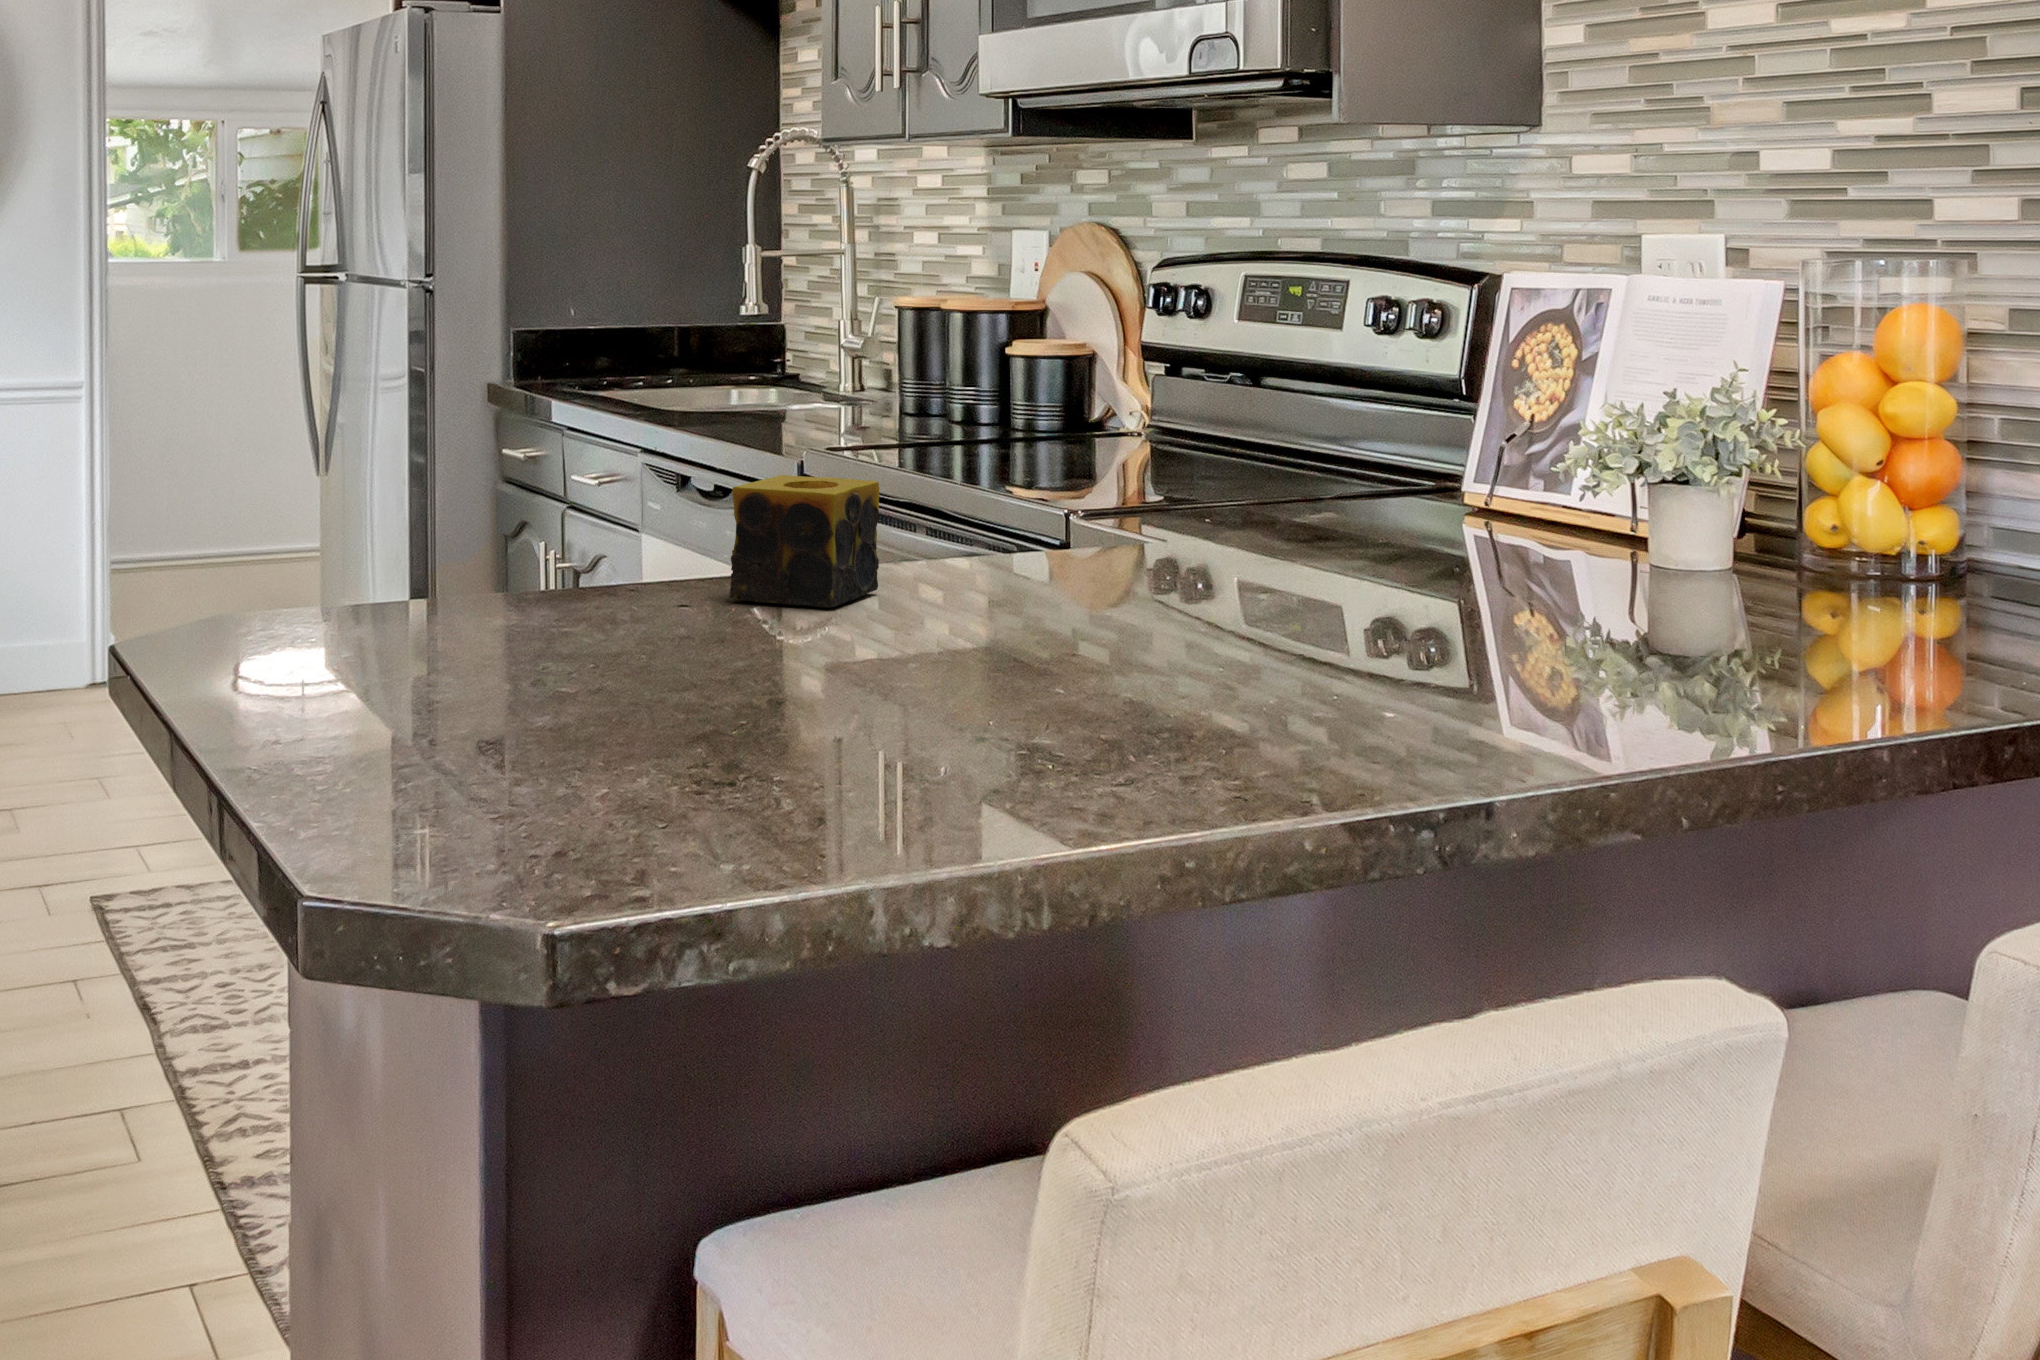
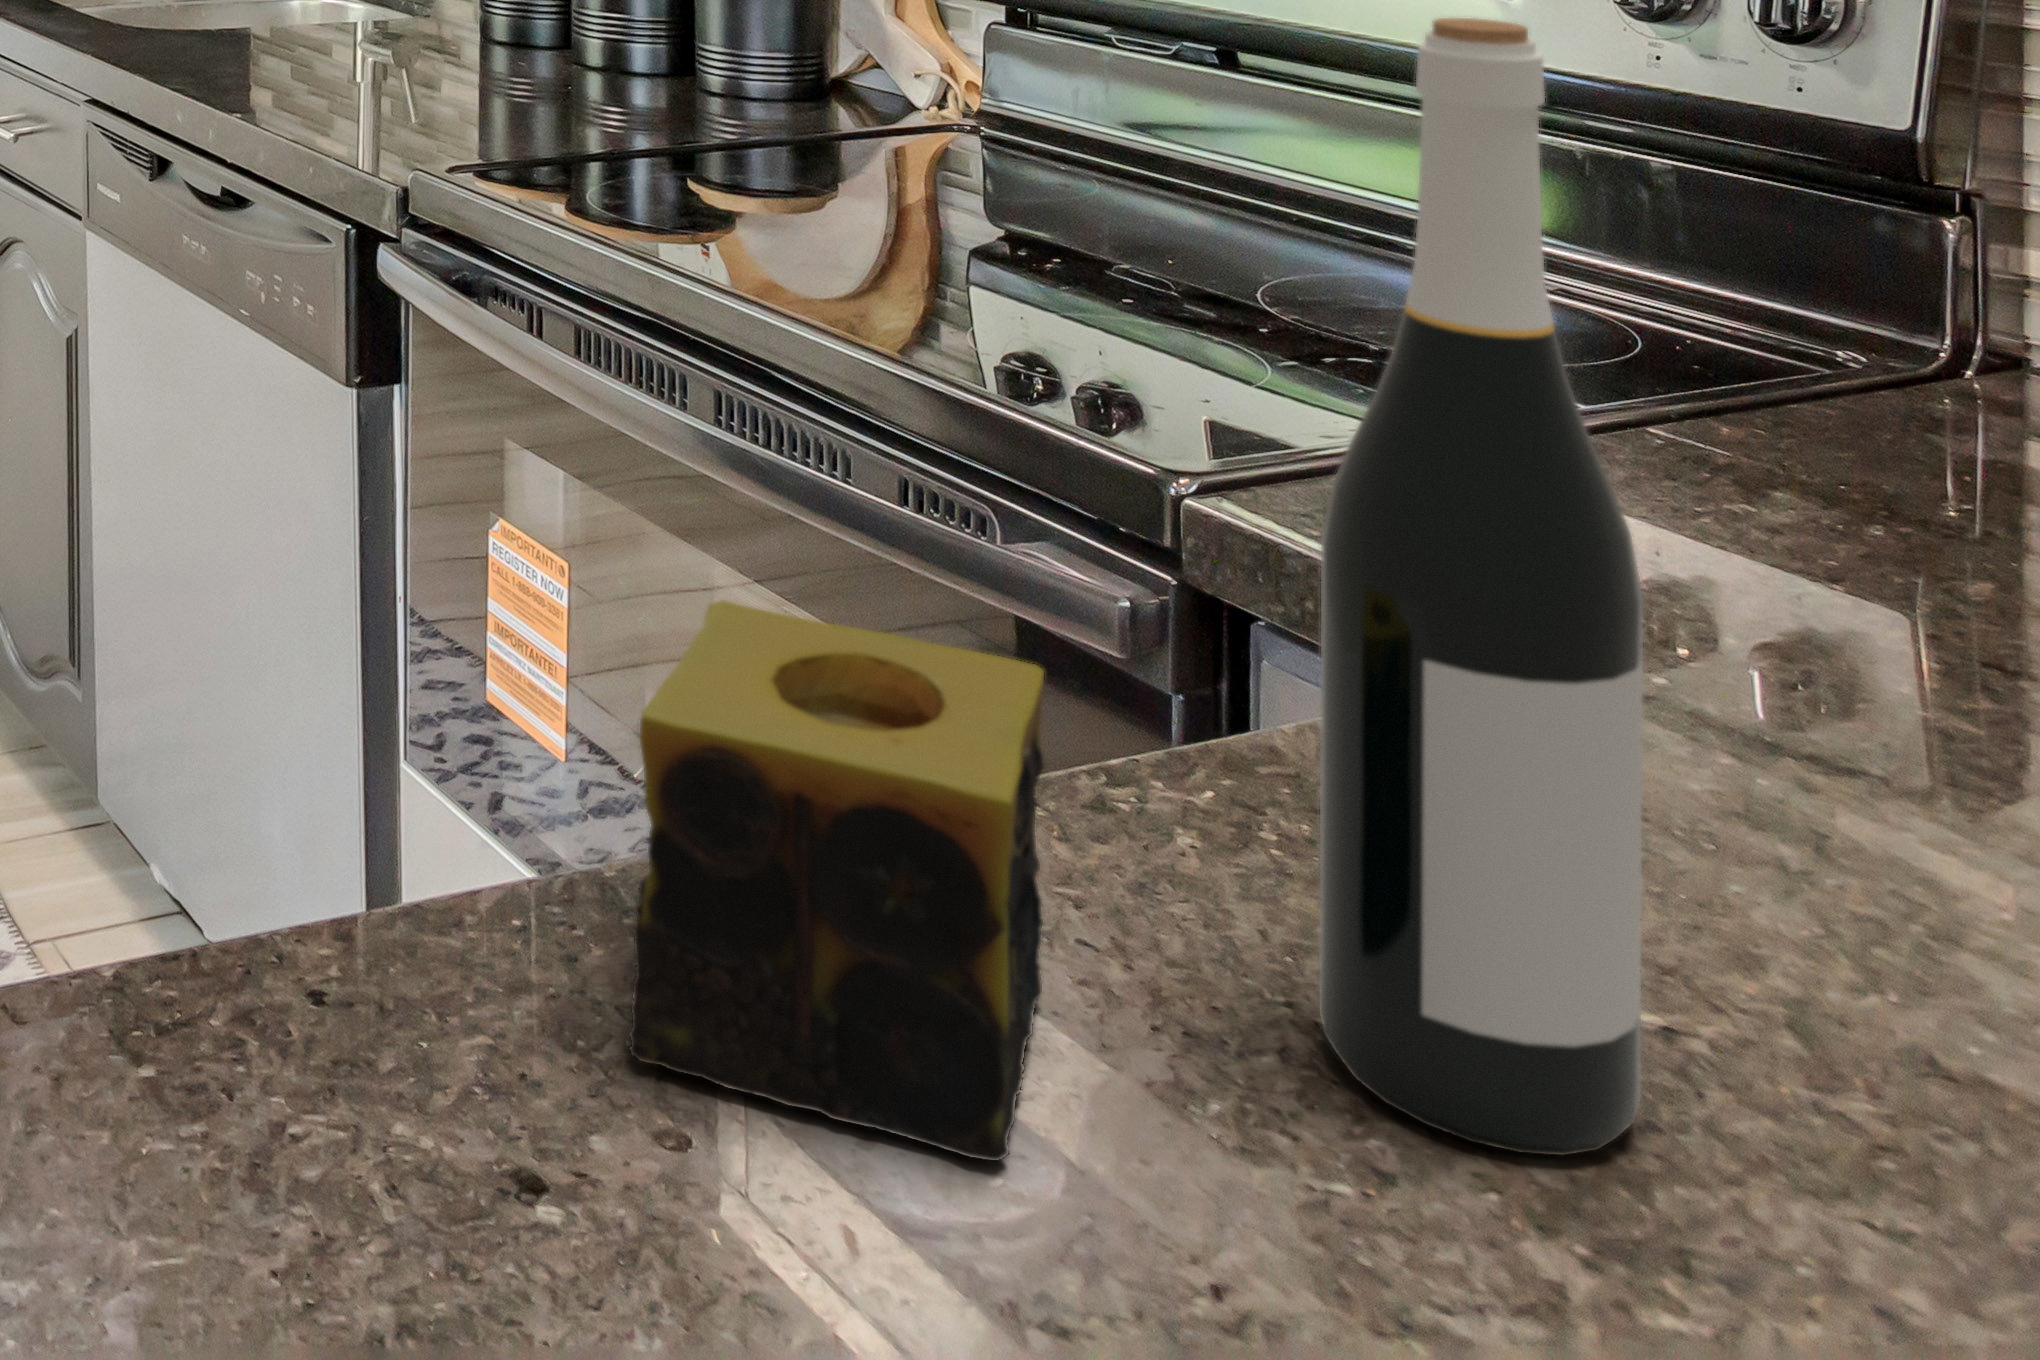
wine bottle: none [959,257,1047,605] -> present [1319,18,1643,1155]

